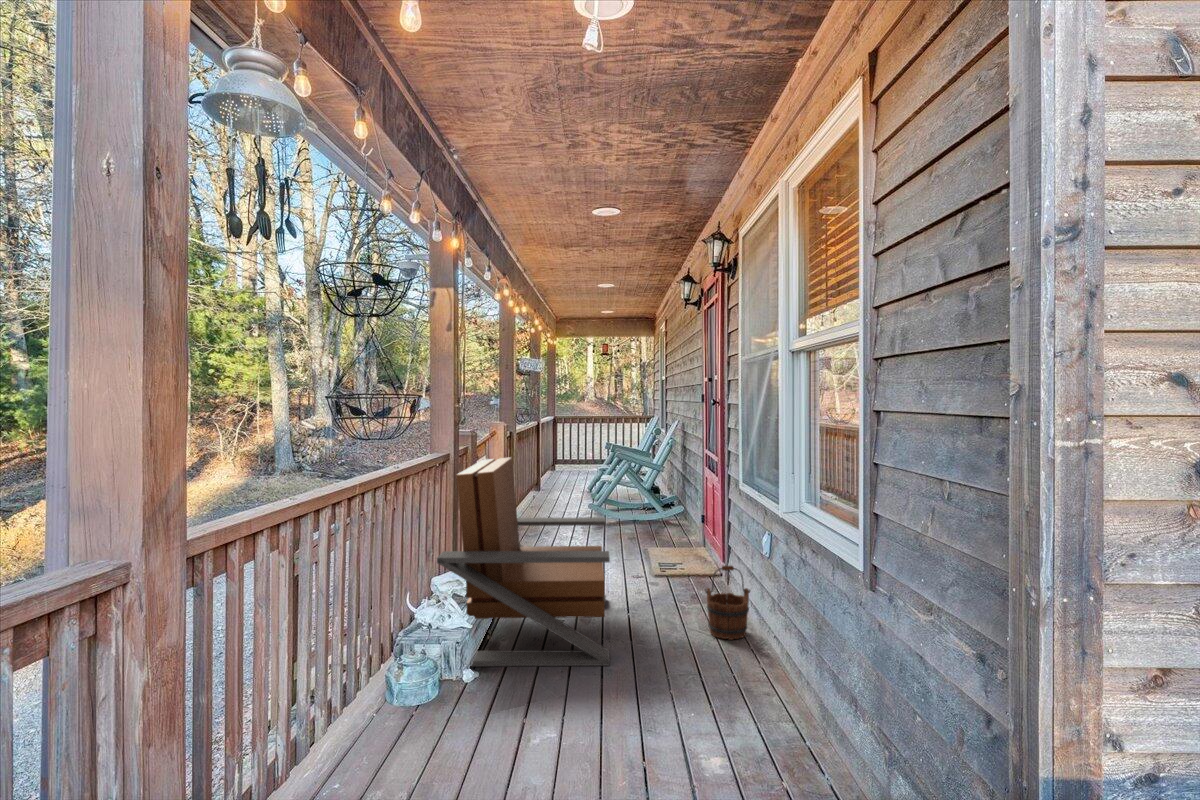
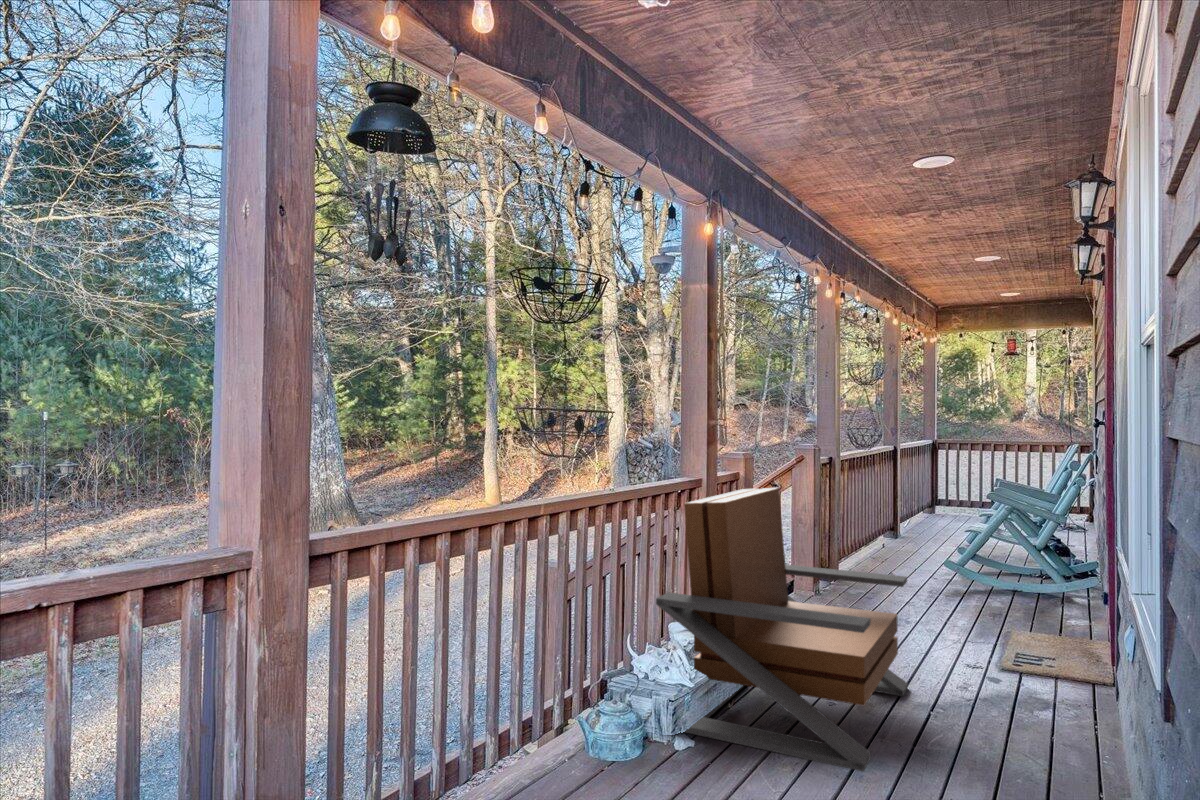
wooden bucket: present [705,566,750,640] -> none [1033,665,1112,780]

